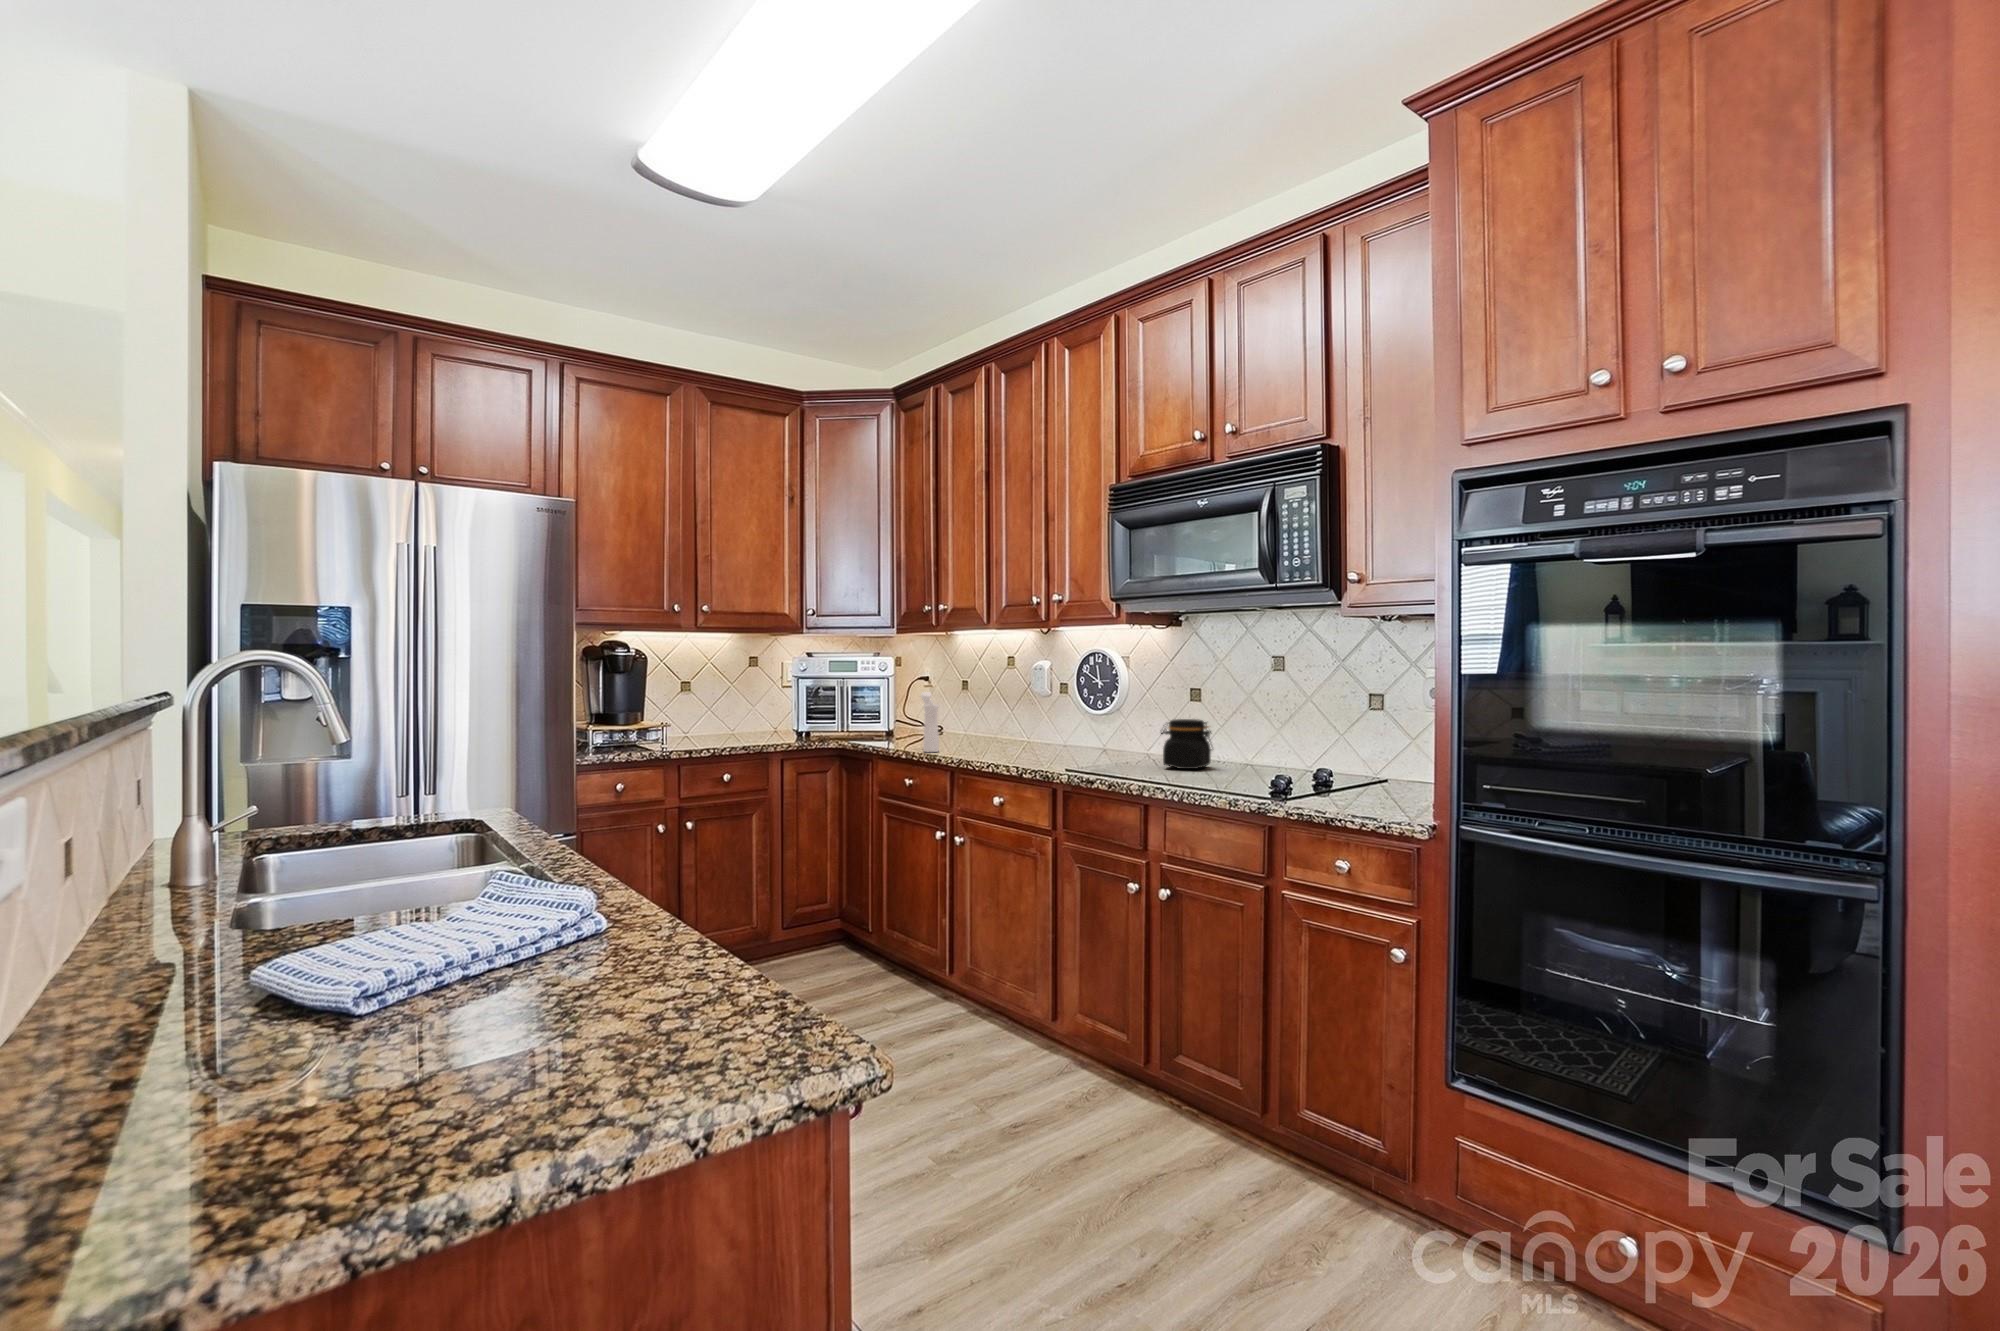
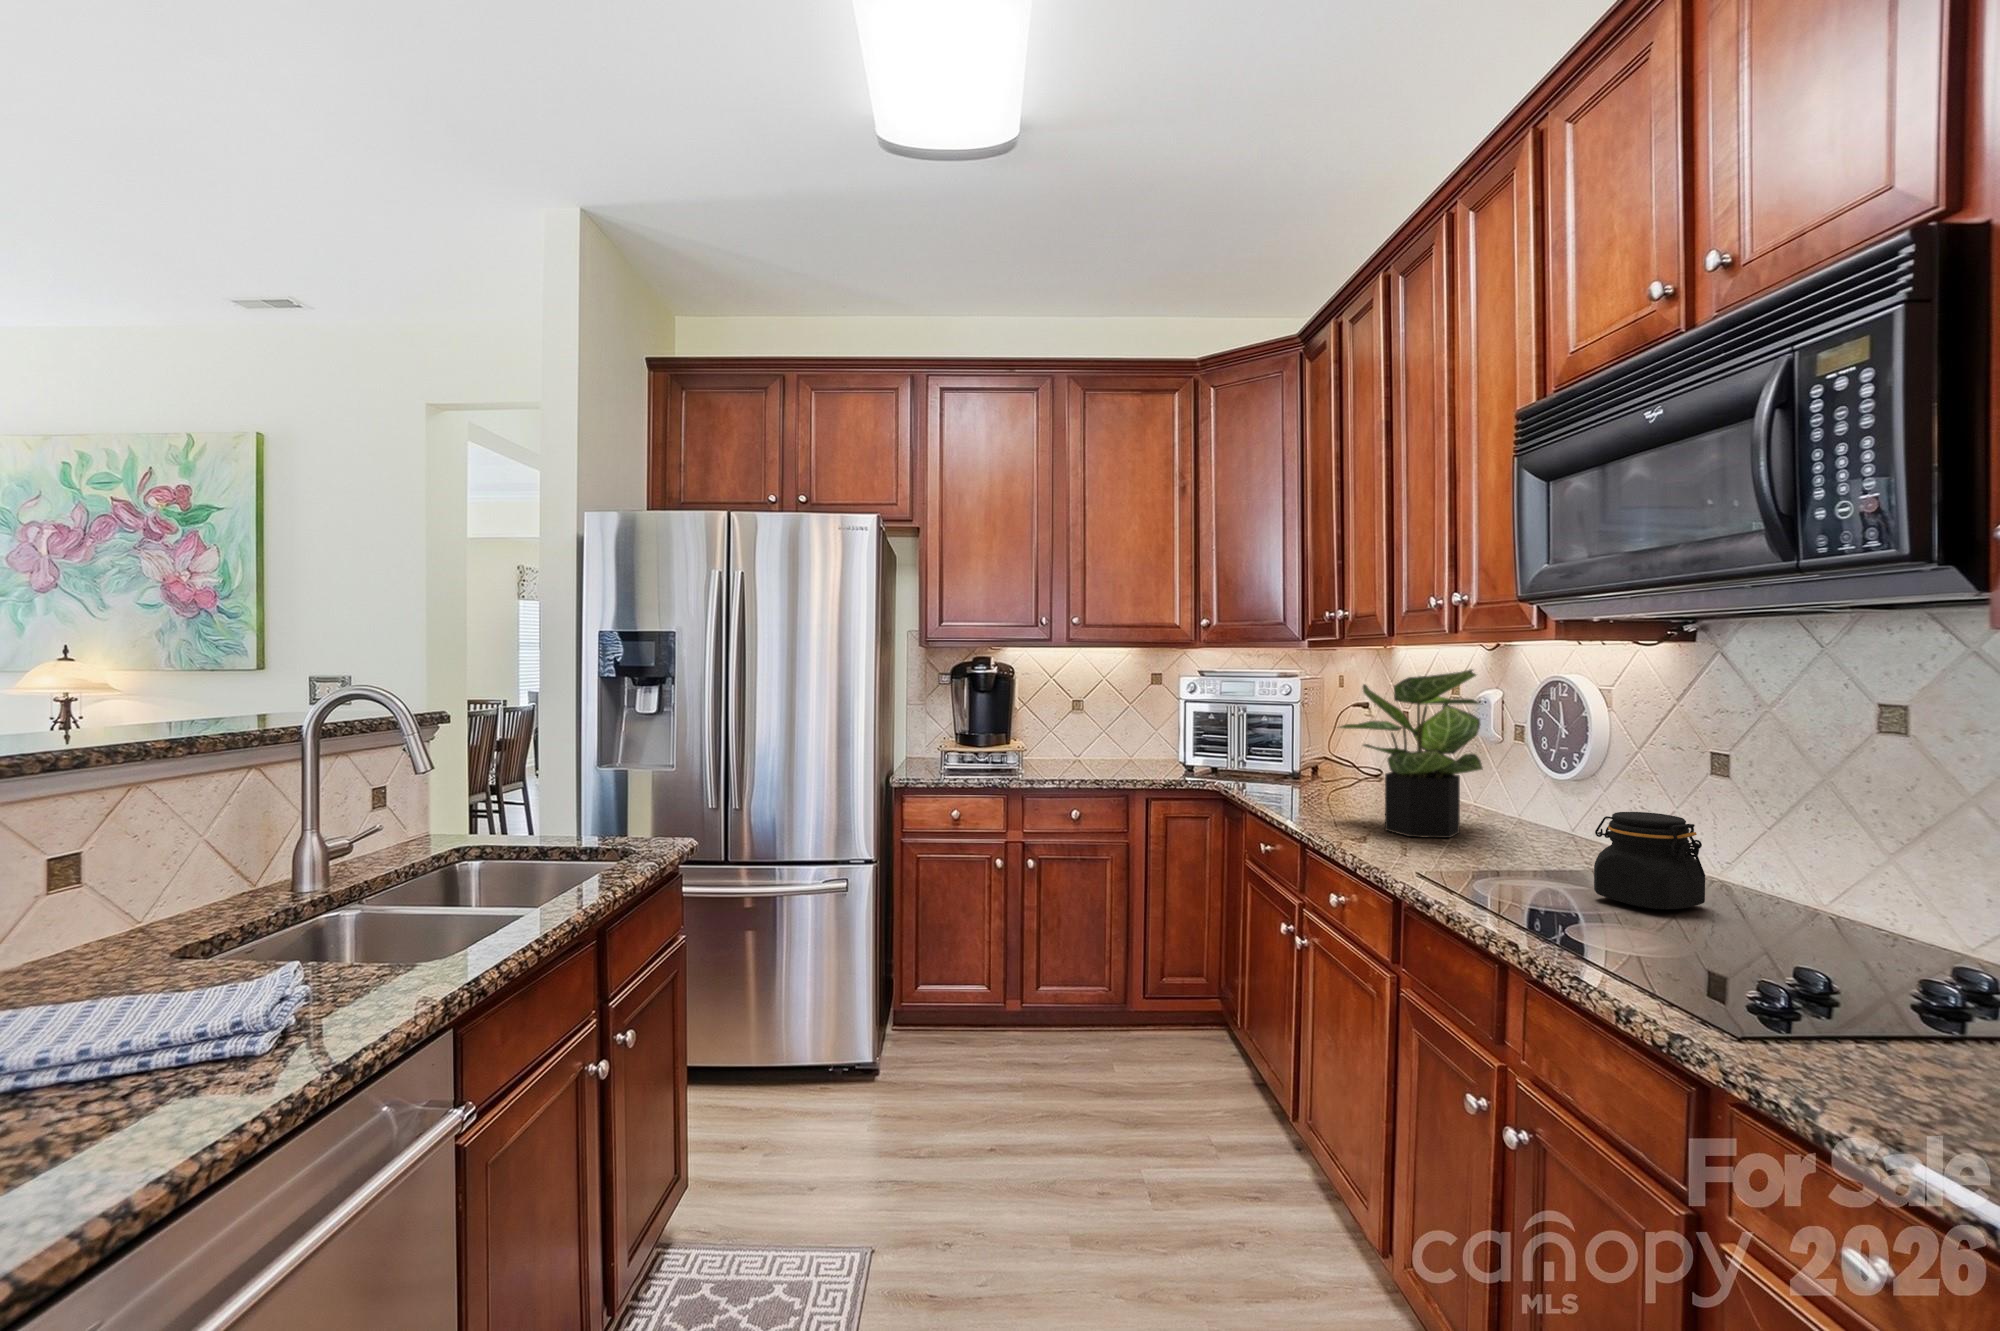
potted plant: none [967,643,1073,756] -> present [1339,669,1482,838]
pepper mill: present [921,692,939,752] -> none [1280,729,1305,812]

